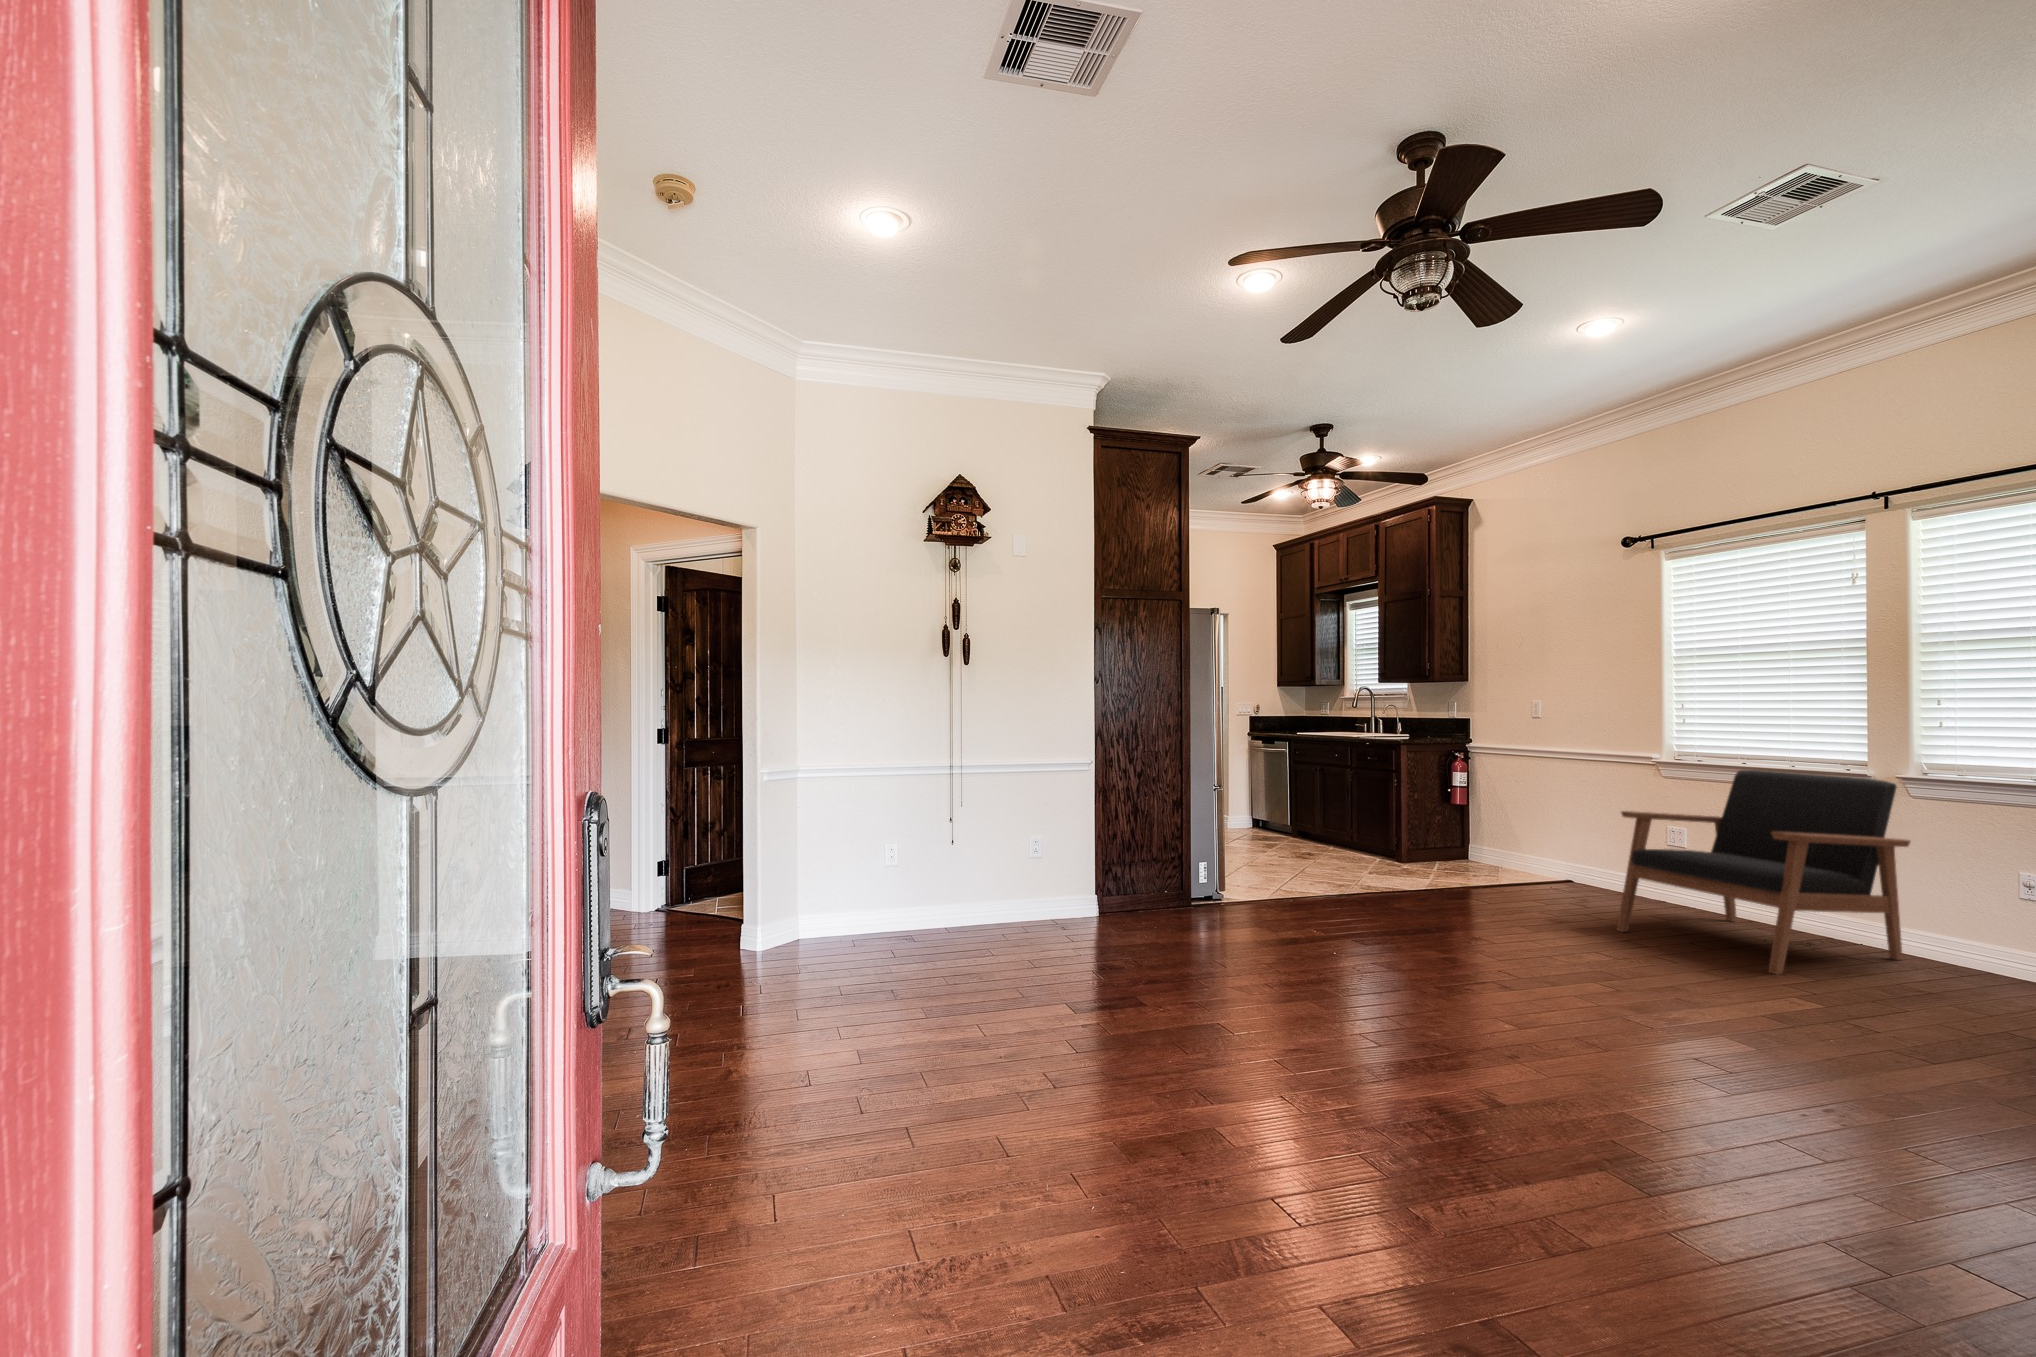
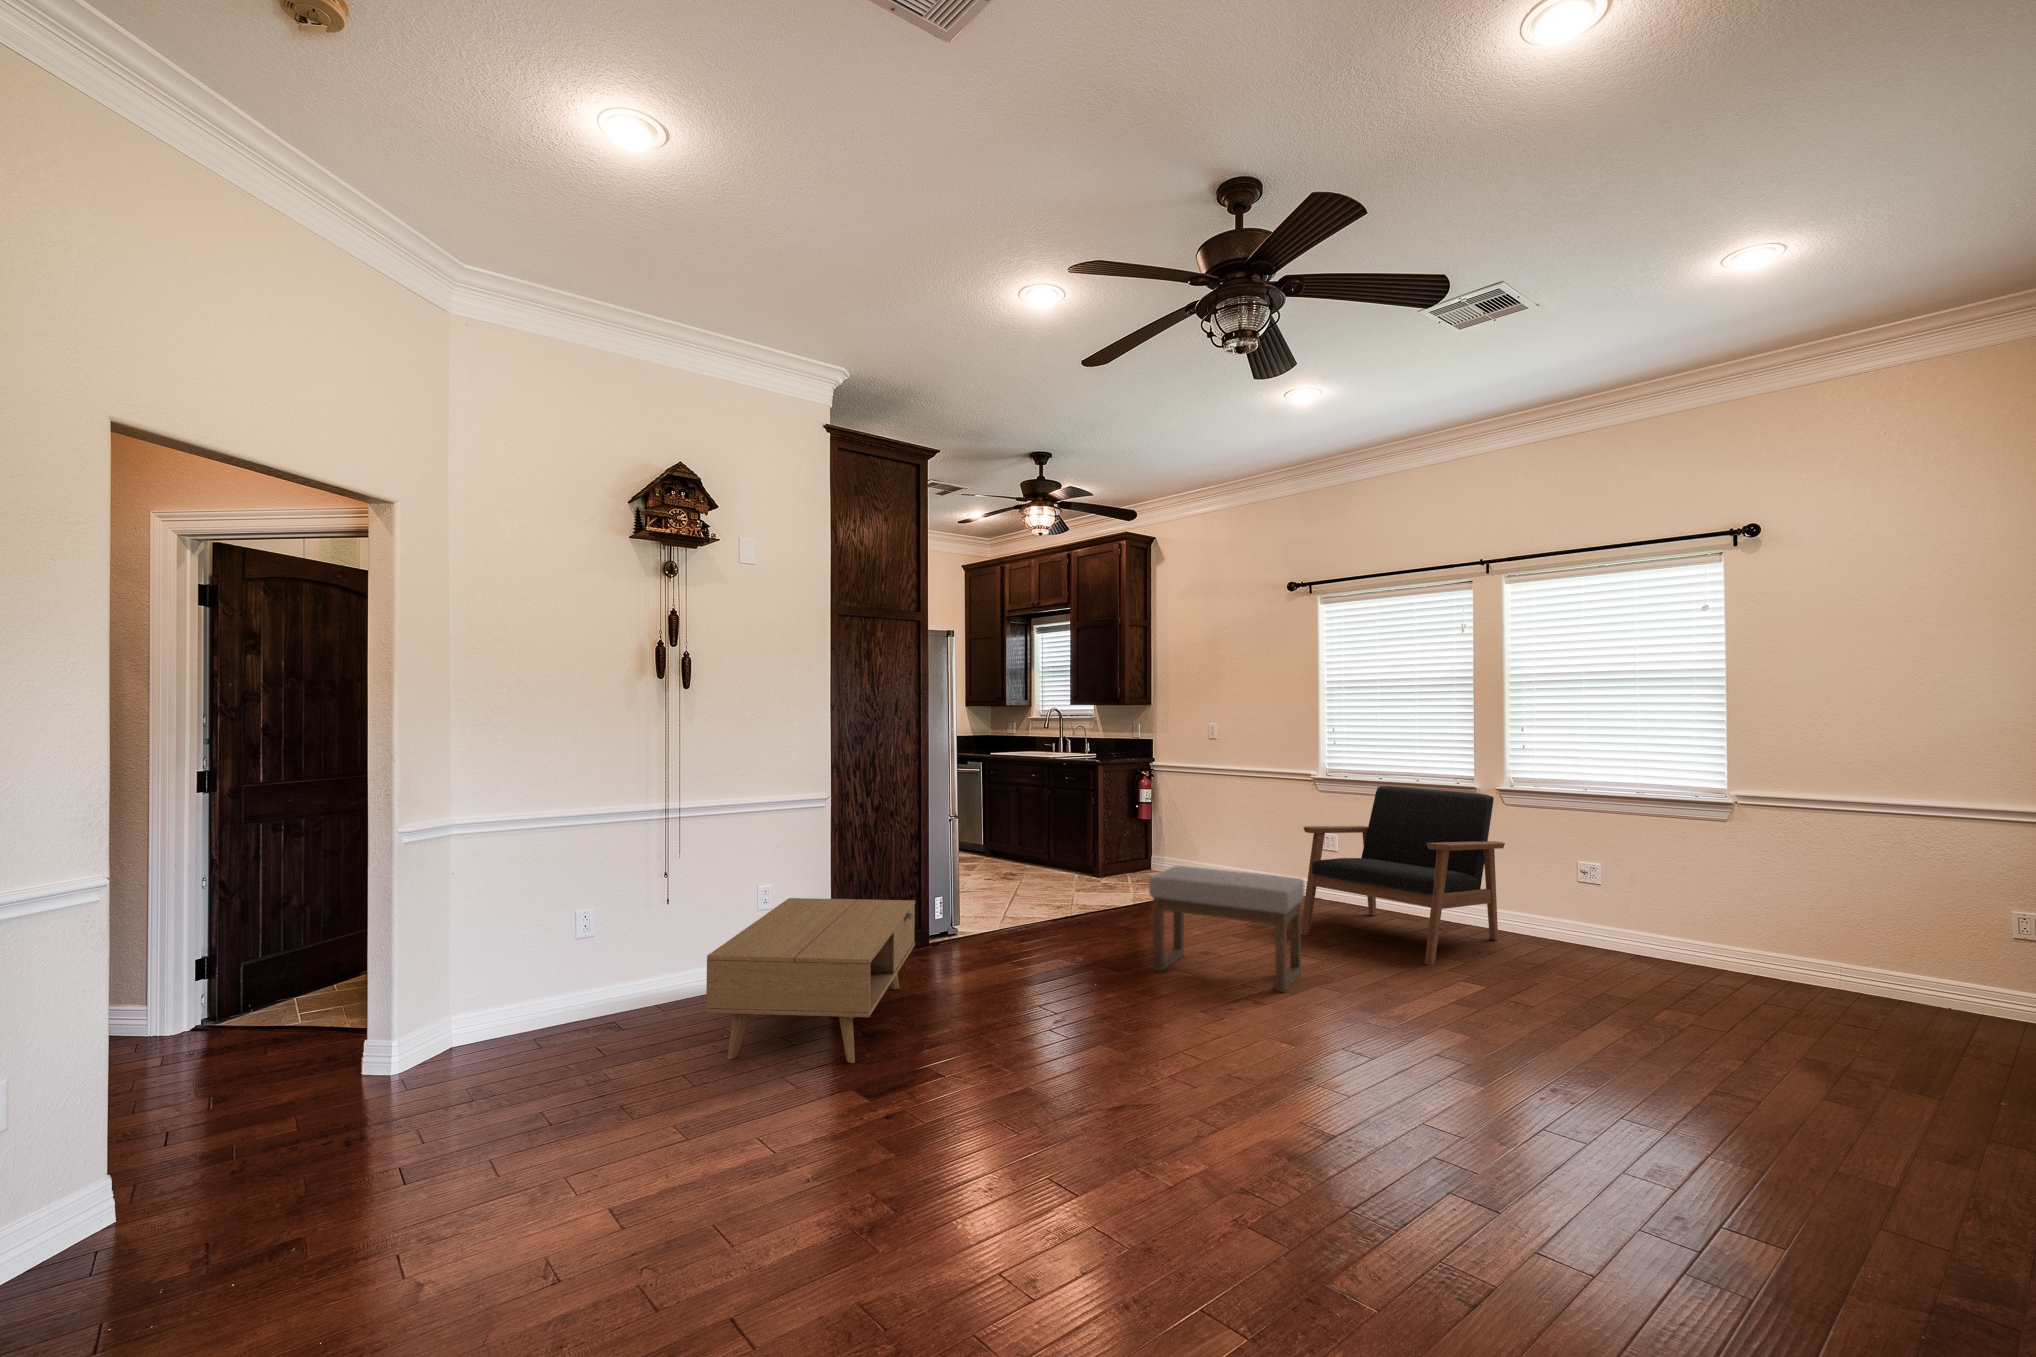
ottoman: none [1409,842,1593,979] -> present [1149,866,1304,992]
coffee table: none [972,847,1167,981] -> present [706,898,915,1063]

